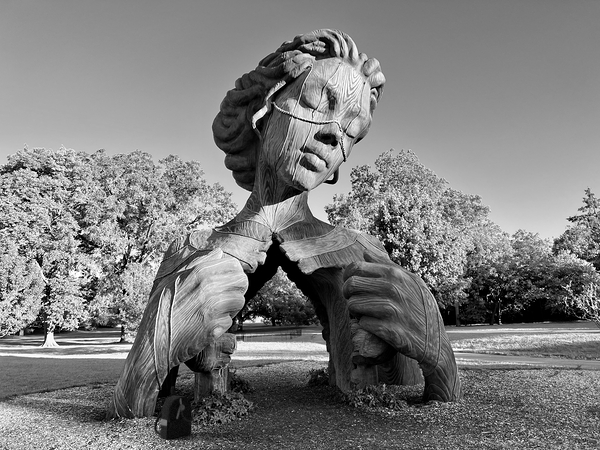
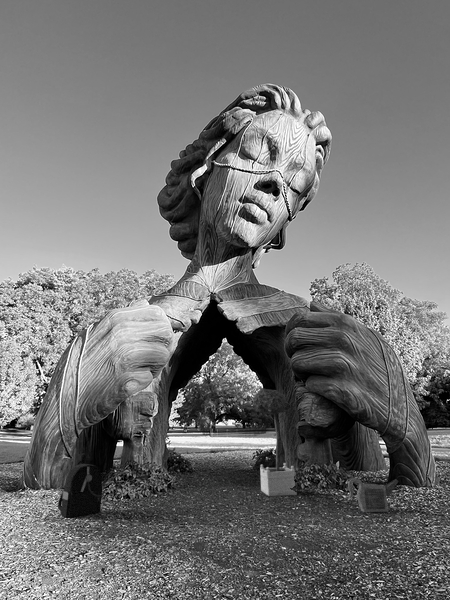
potted tree: none [311,319,349,413] -> present [252,387,297,496]
watering can: none [392,397,431,424] -> present [348,478,398,512]

